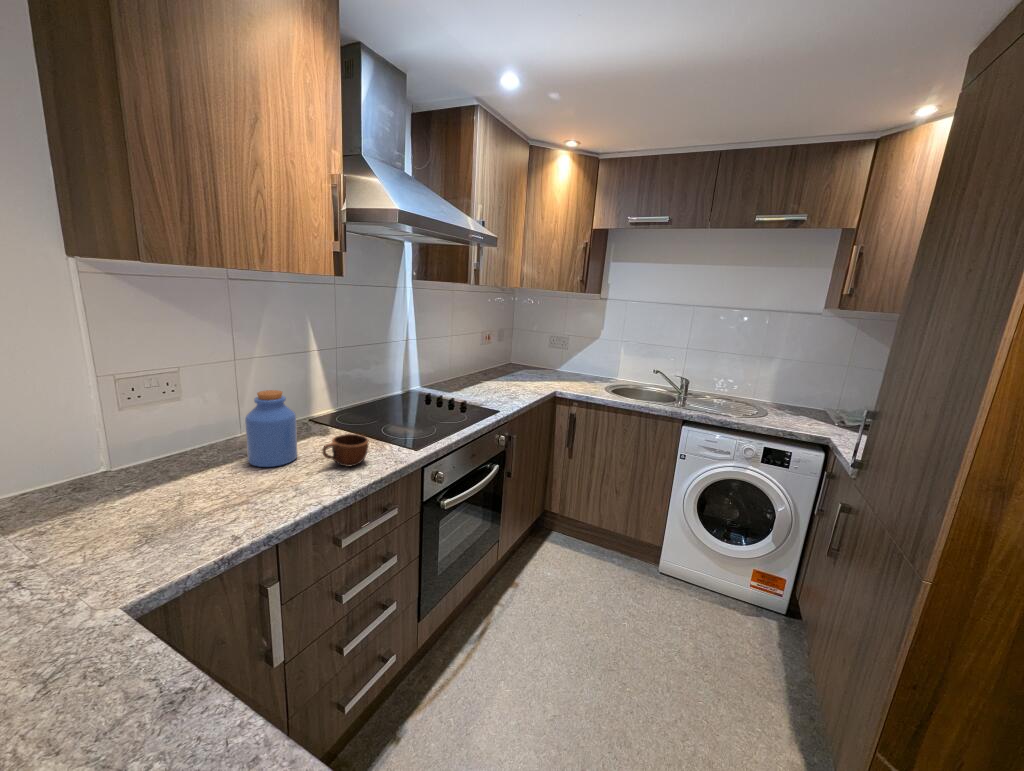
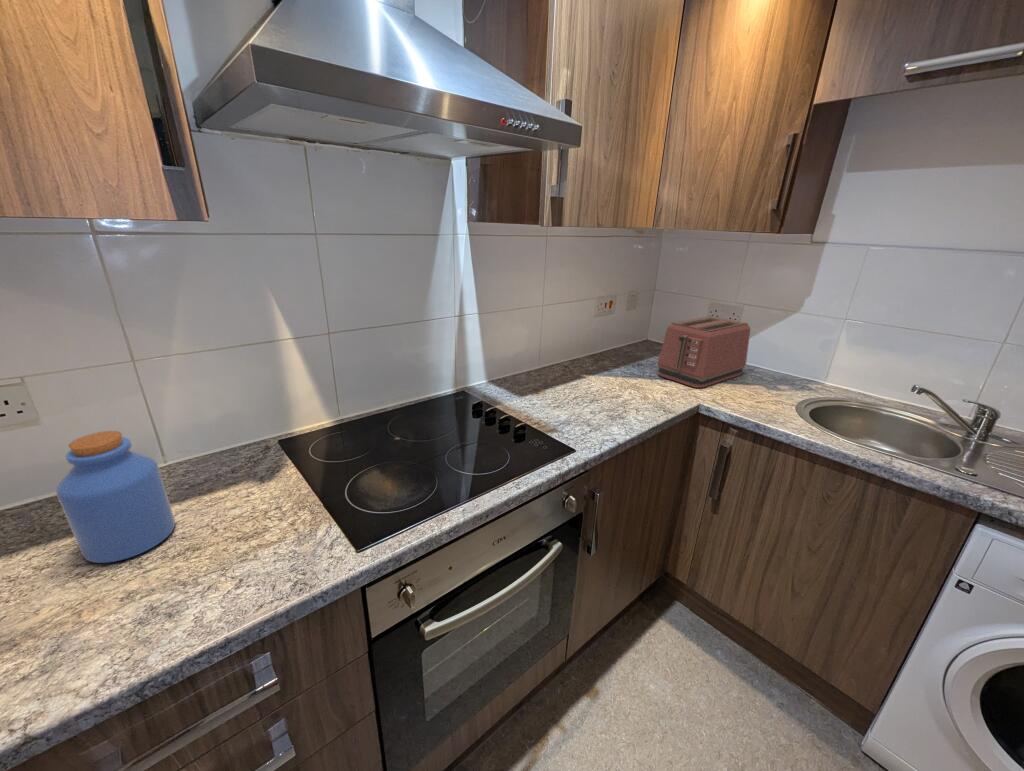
toaster: none [526,343,576,385] -> present [658,316,750,388]
mug: present [322,434,369,466] -> none [147,518,249,590]

